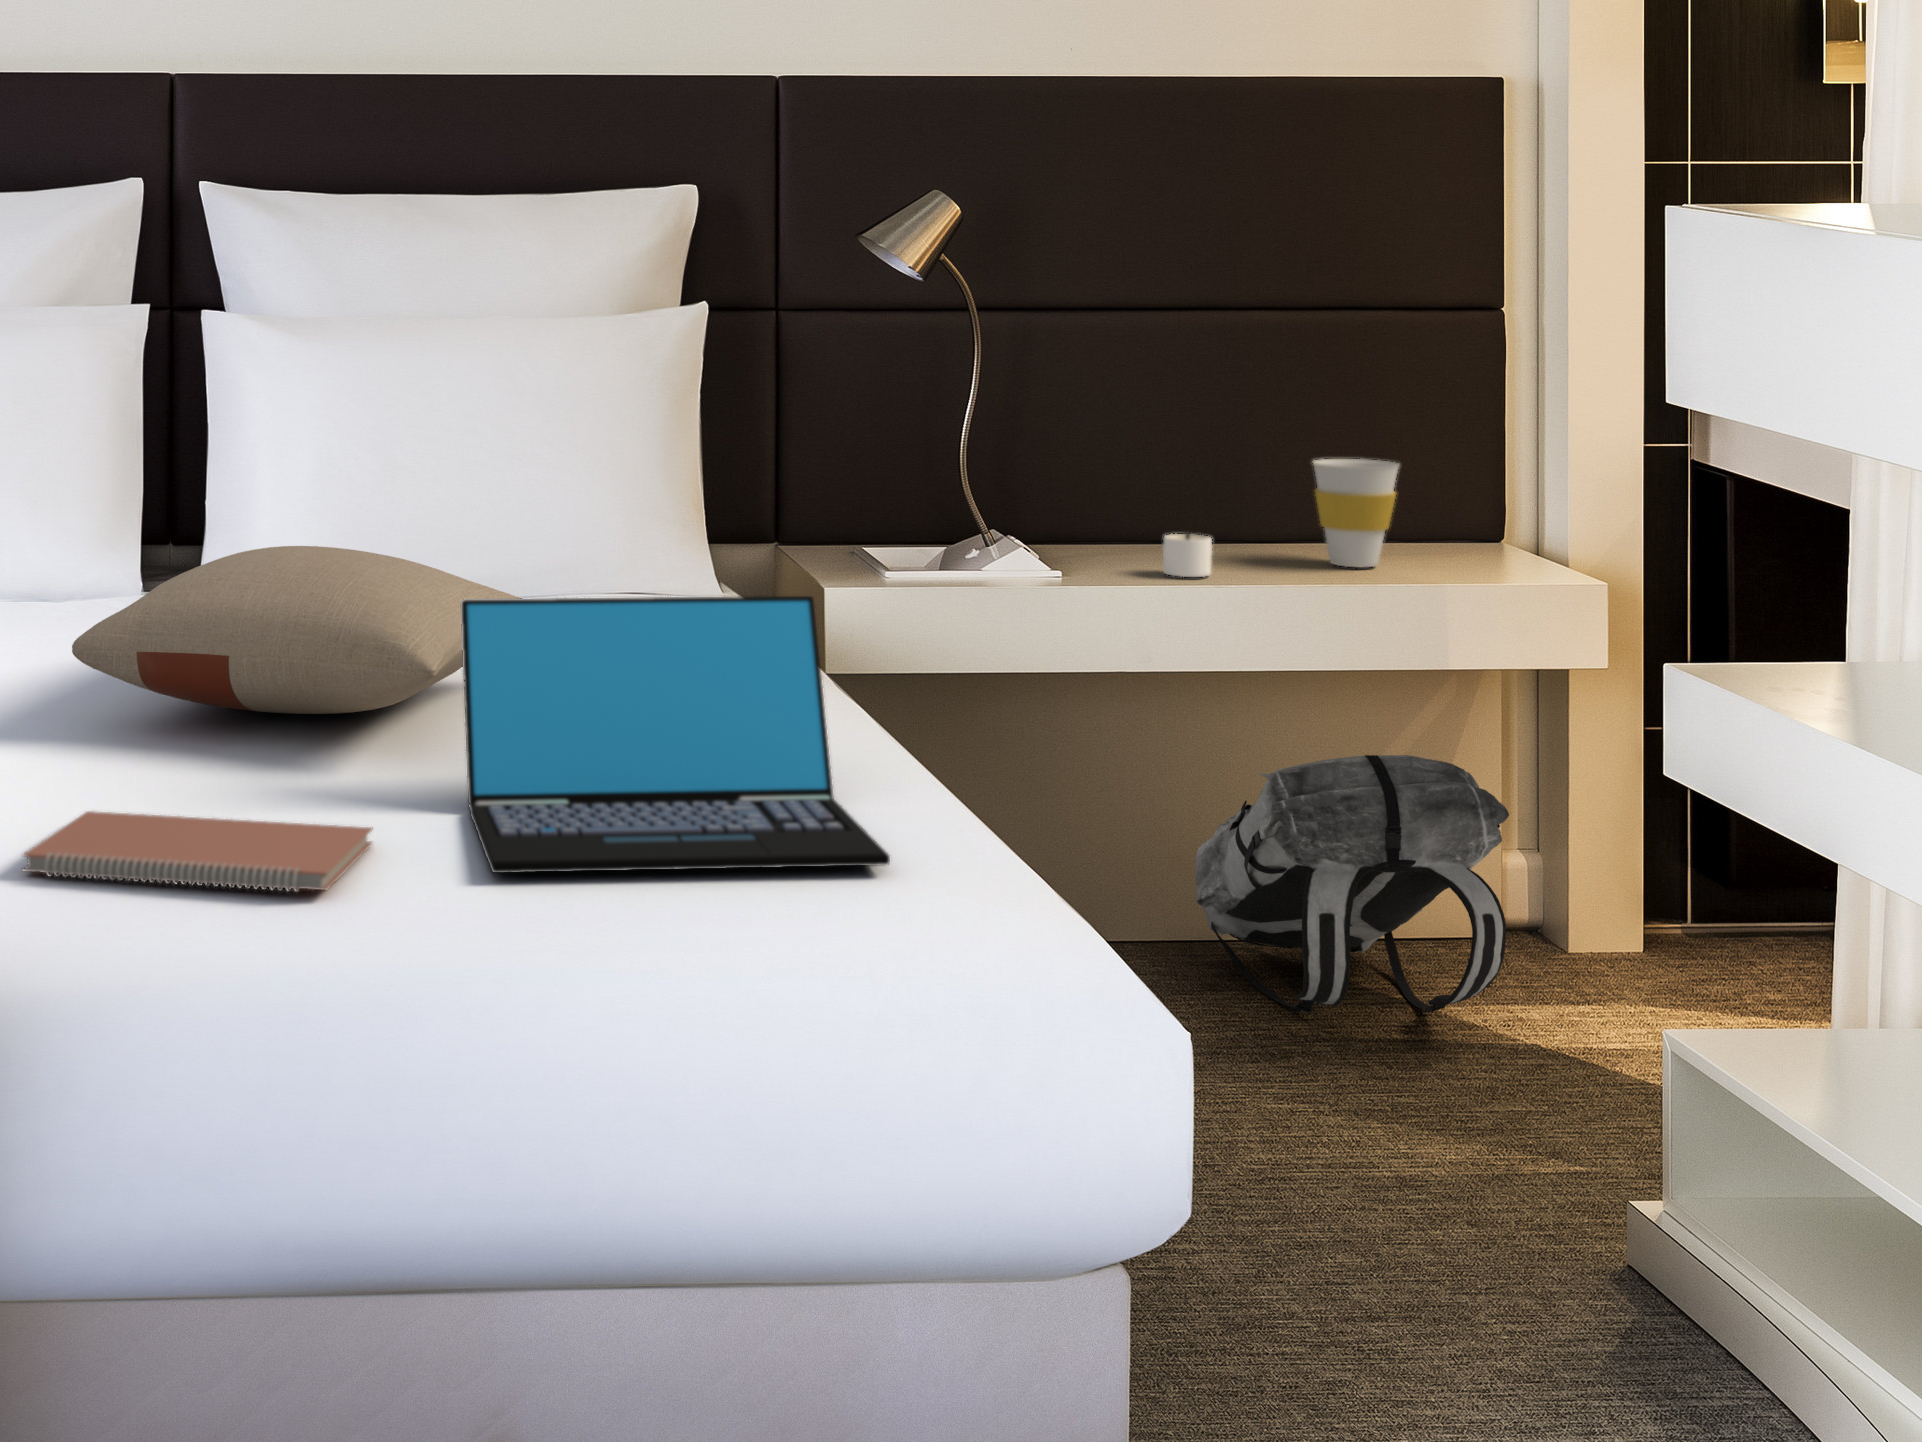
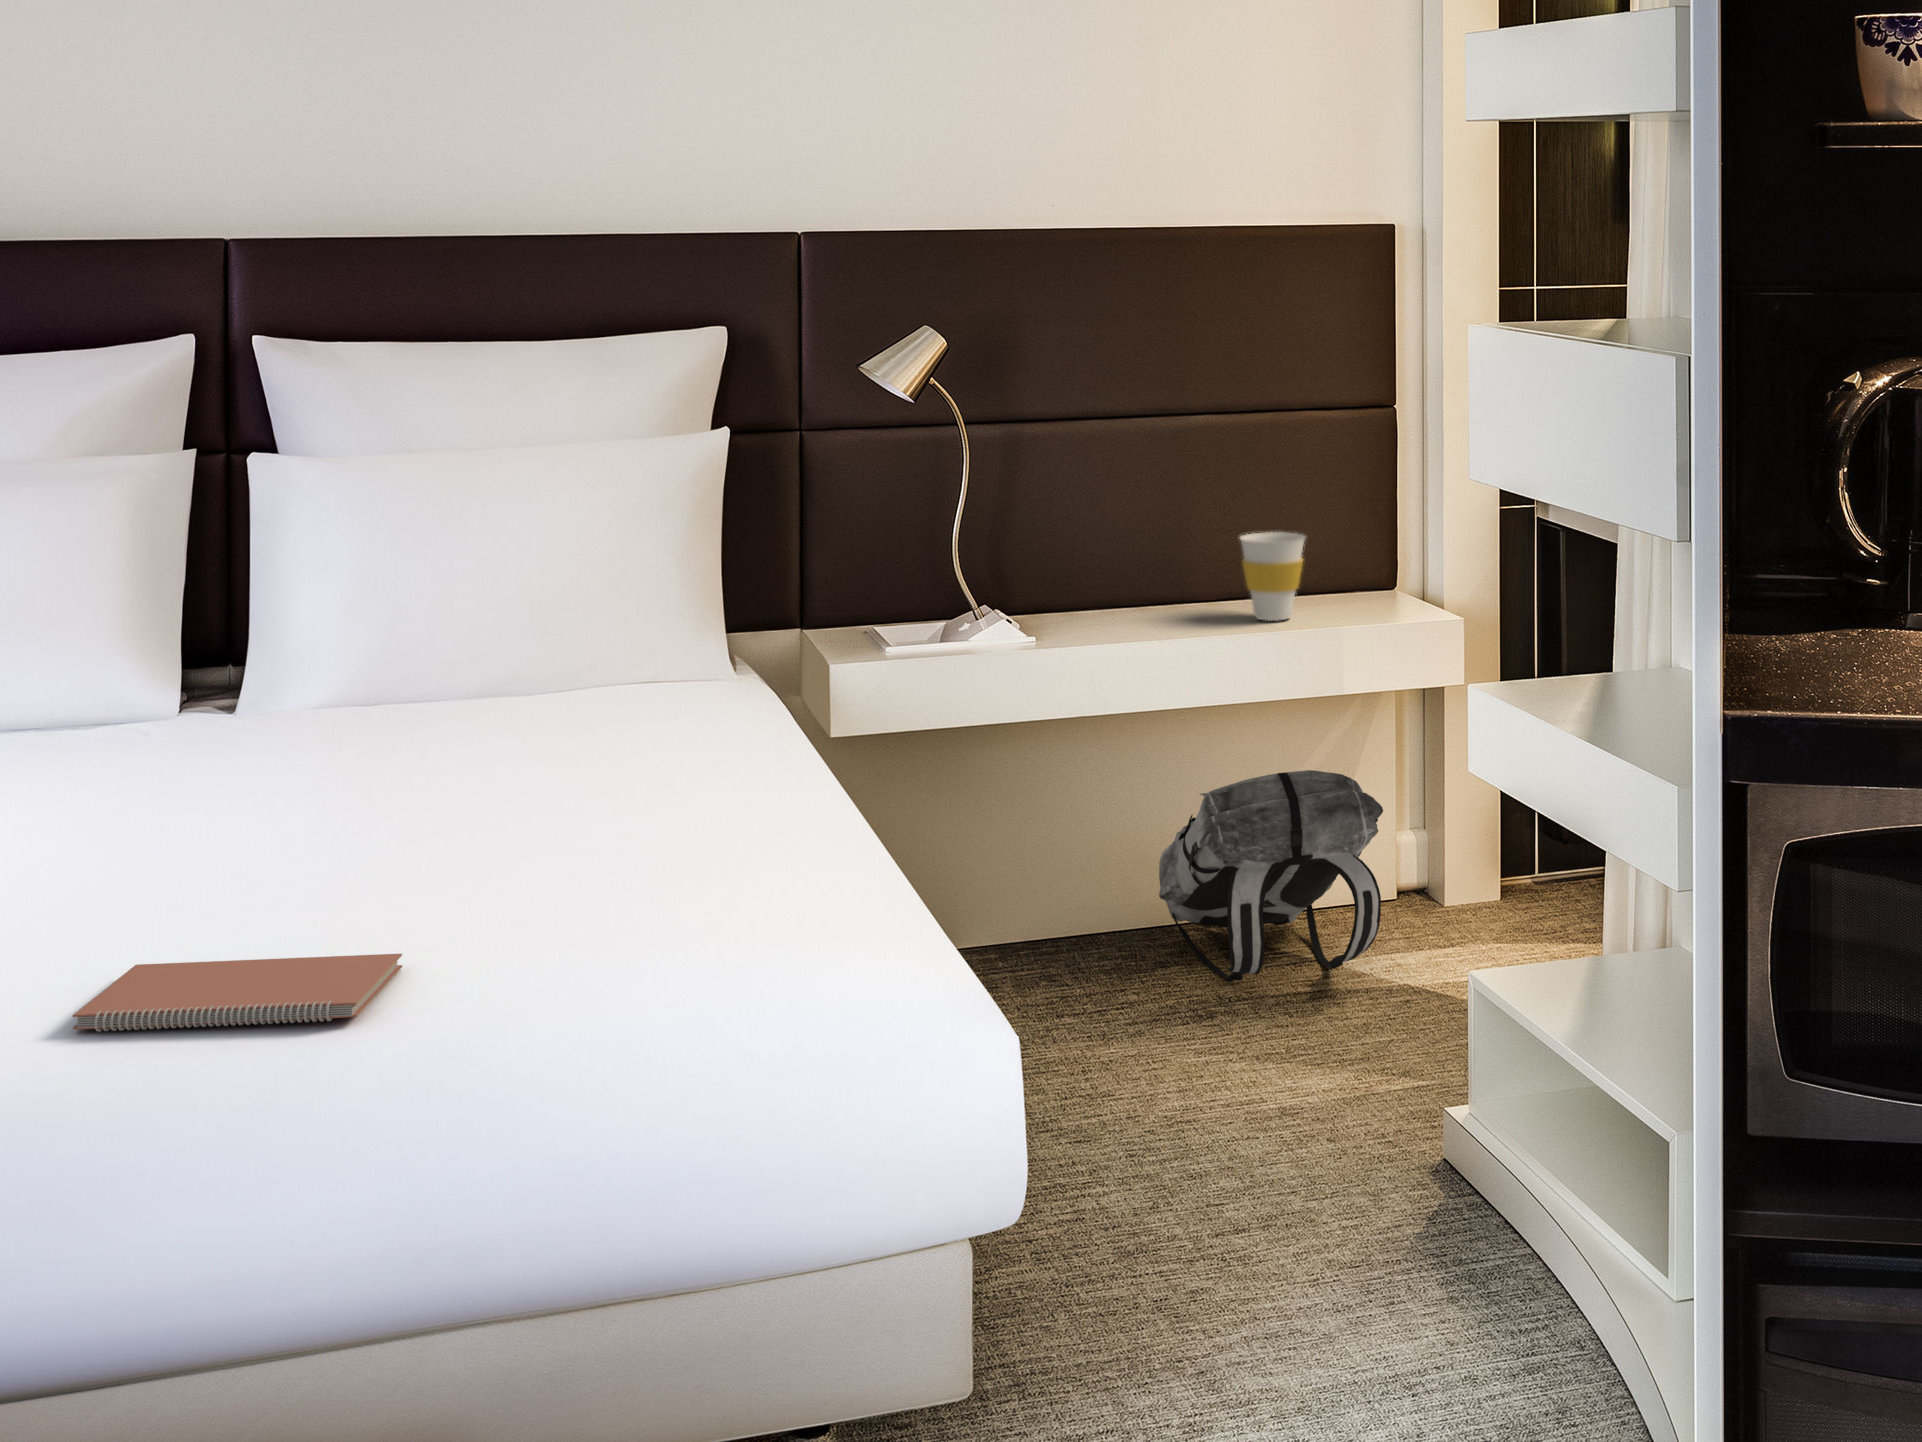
candle: present [1163,533,1212,577] -> none [1121,602,1177,640]
pillow: present [72,546,522,714] -> none [120,696,572,845]
laptop: present [461,596,890,873] -> none [483,719,838,984]

